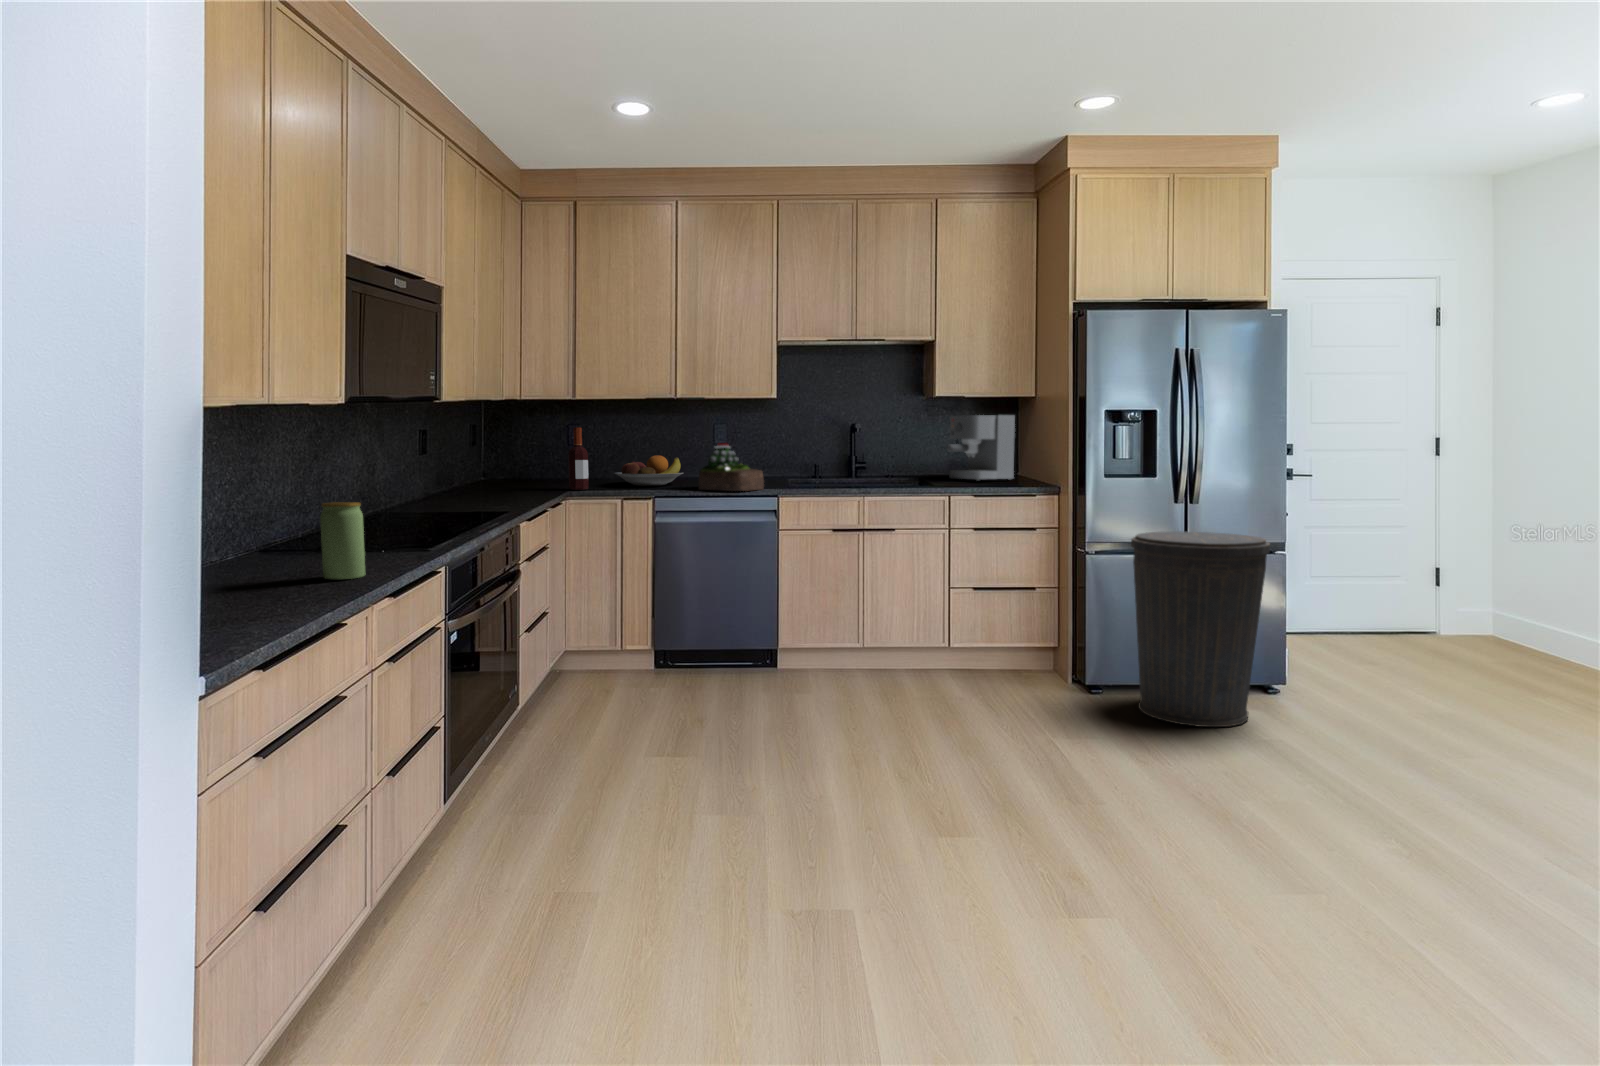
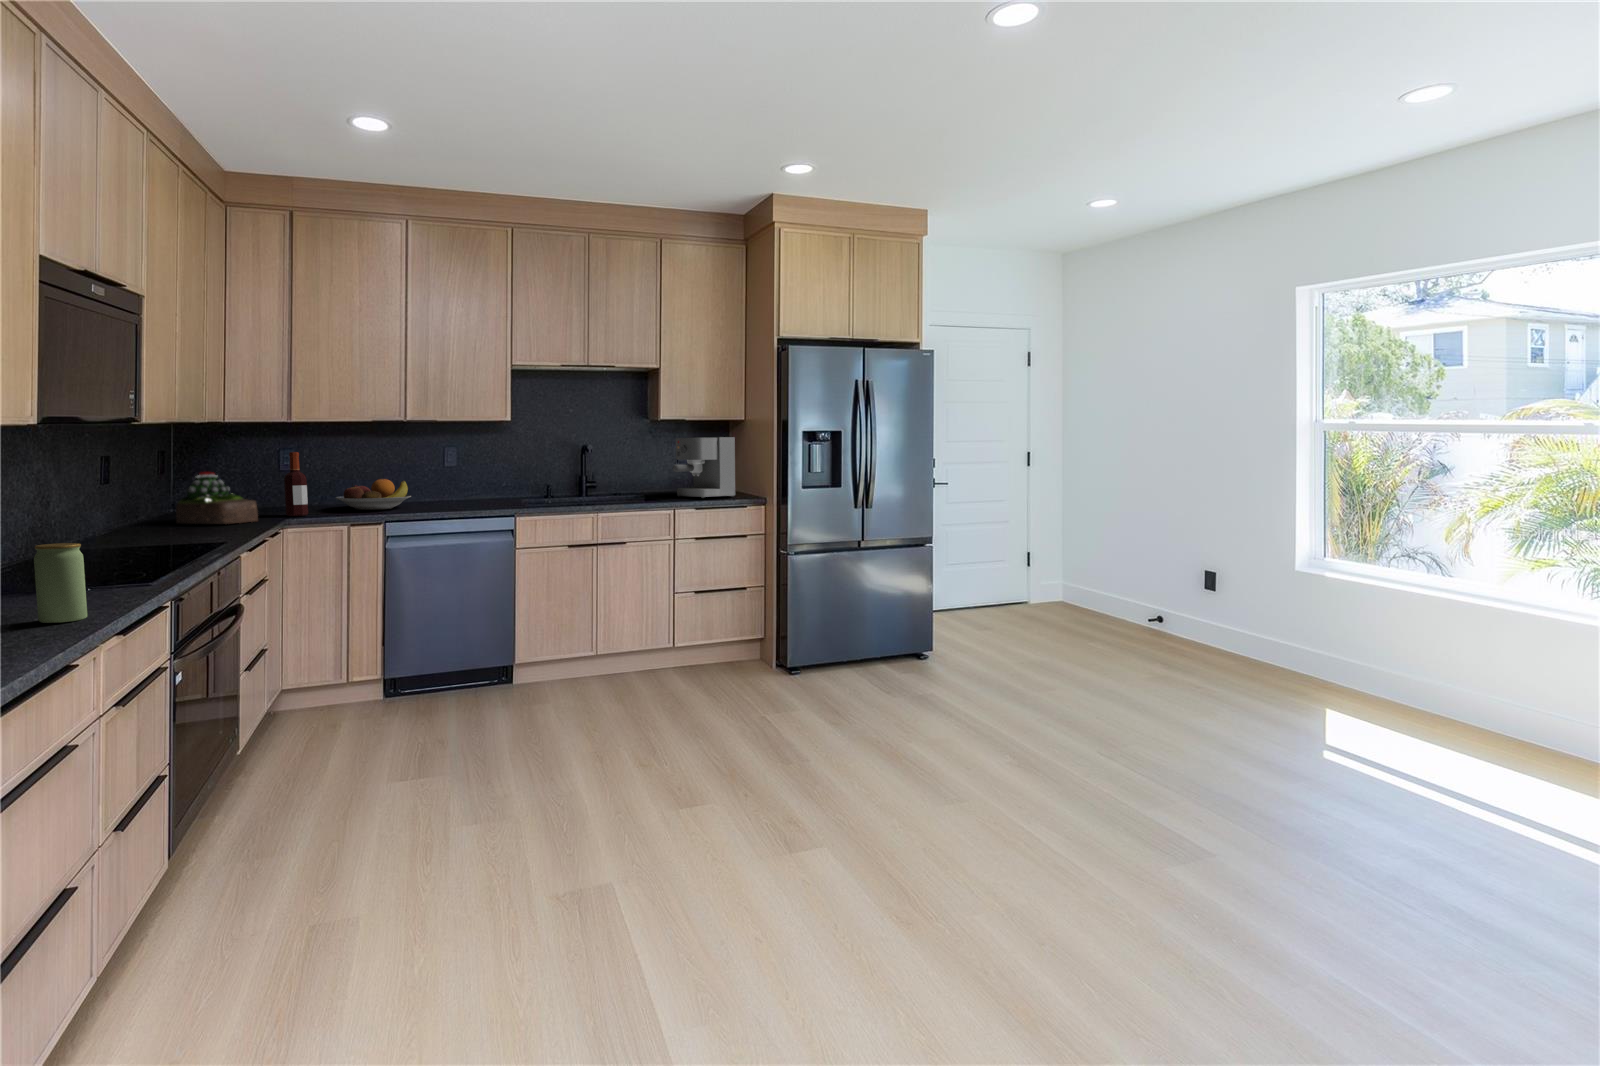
succulent plant: present [699,443,764,491] -> present [176,472,258,524]
trash can: present [1131,531,1270,727] -> none [836,540,947,708]

